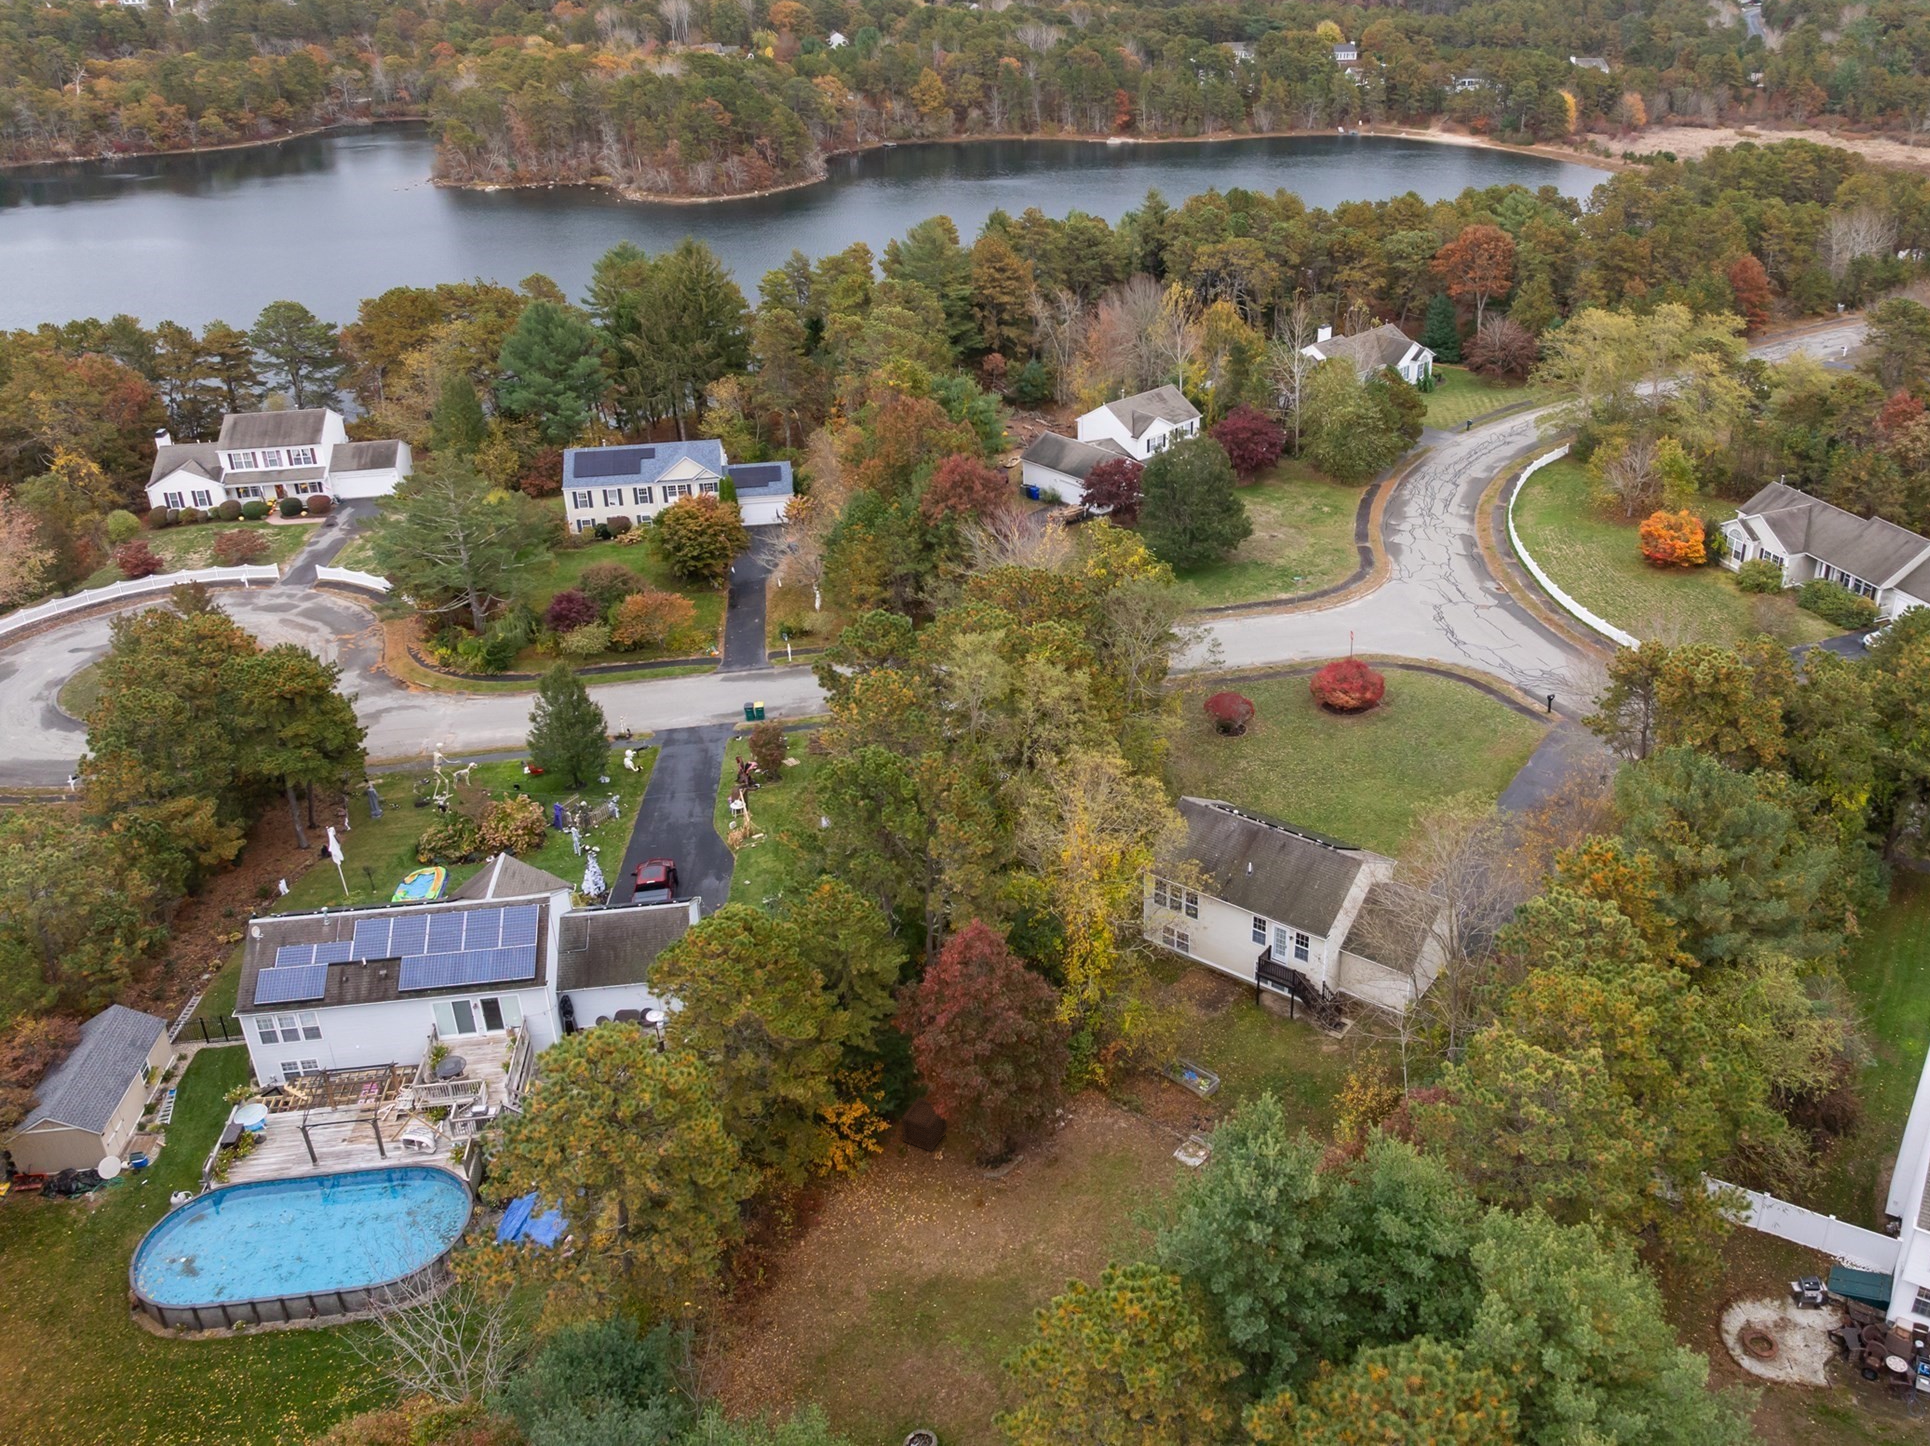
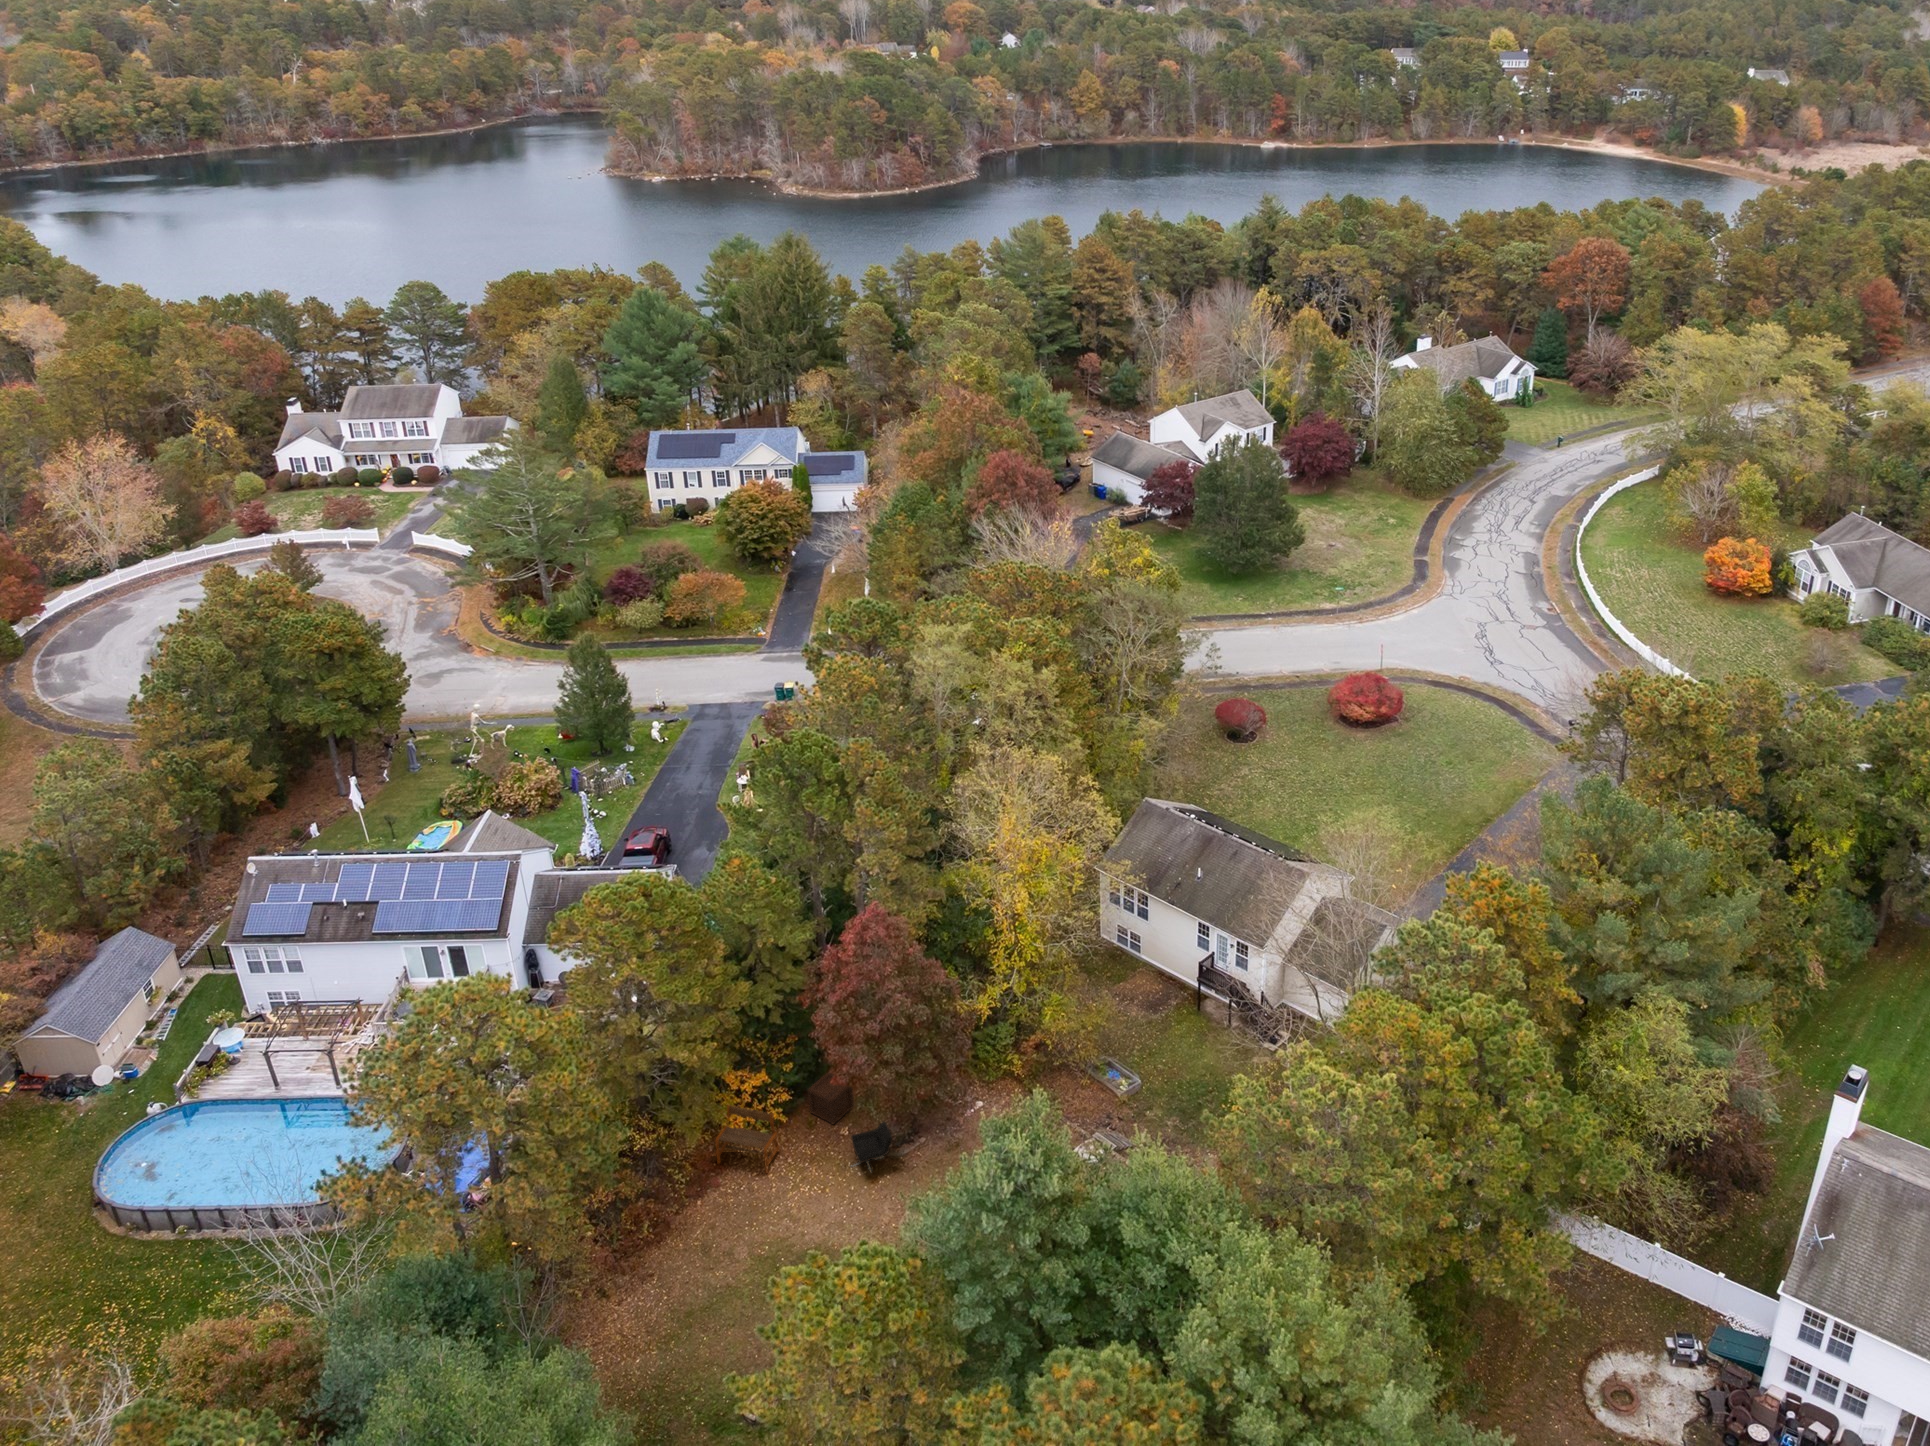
bench: none [819,1140,883,1209] -> present [715,1105,780,1174]
lounge chair: none [957,1143,1003,1197] -> present [851,1122,892,1171]

